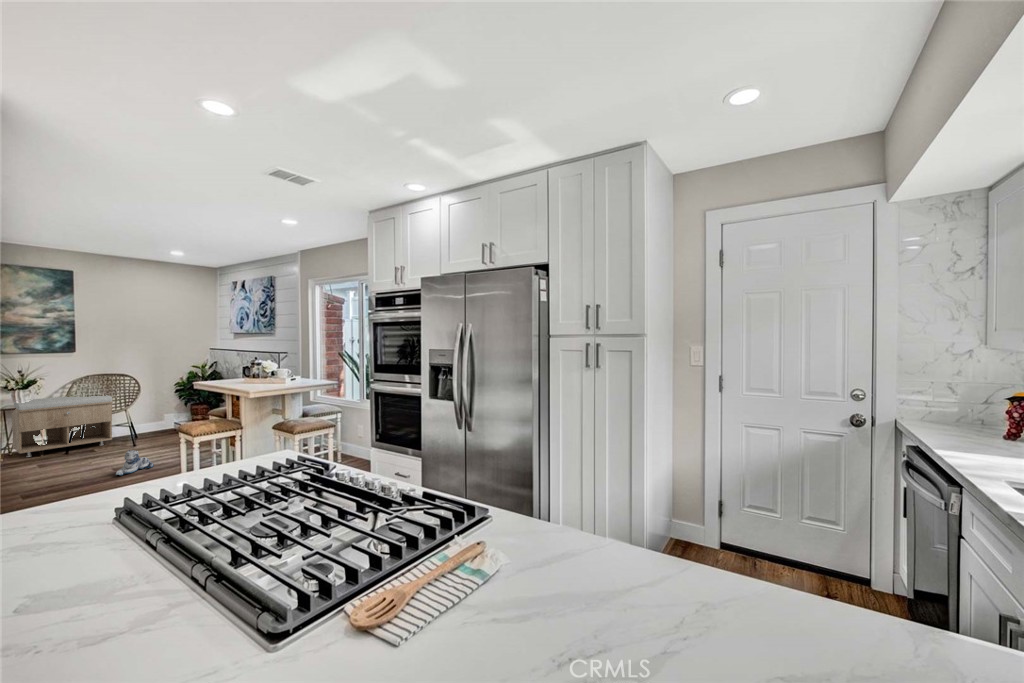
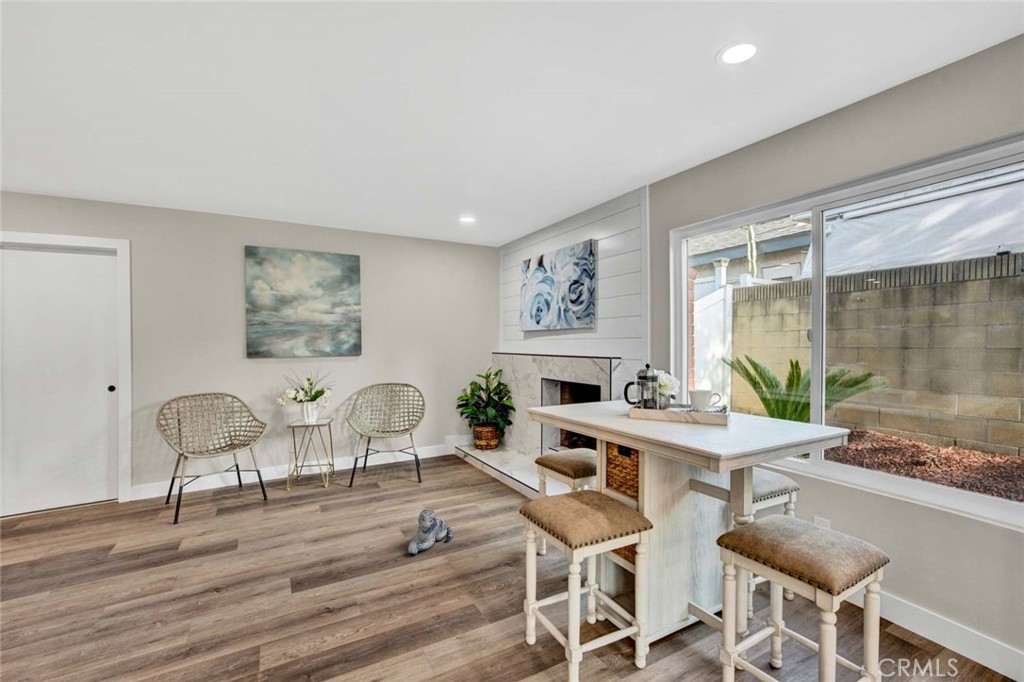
storage bench: present [12,394,112,457] -> none [302,408,397,488]

